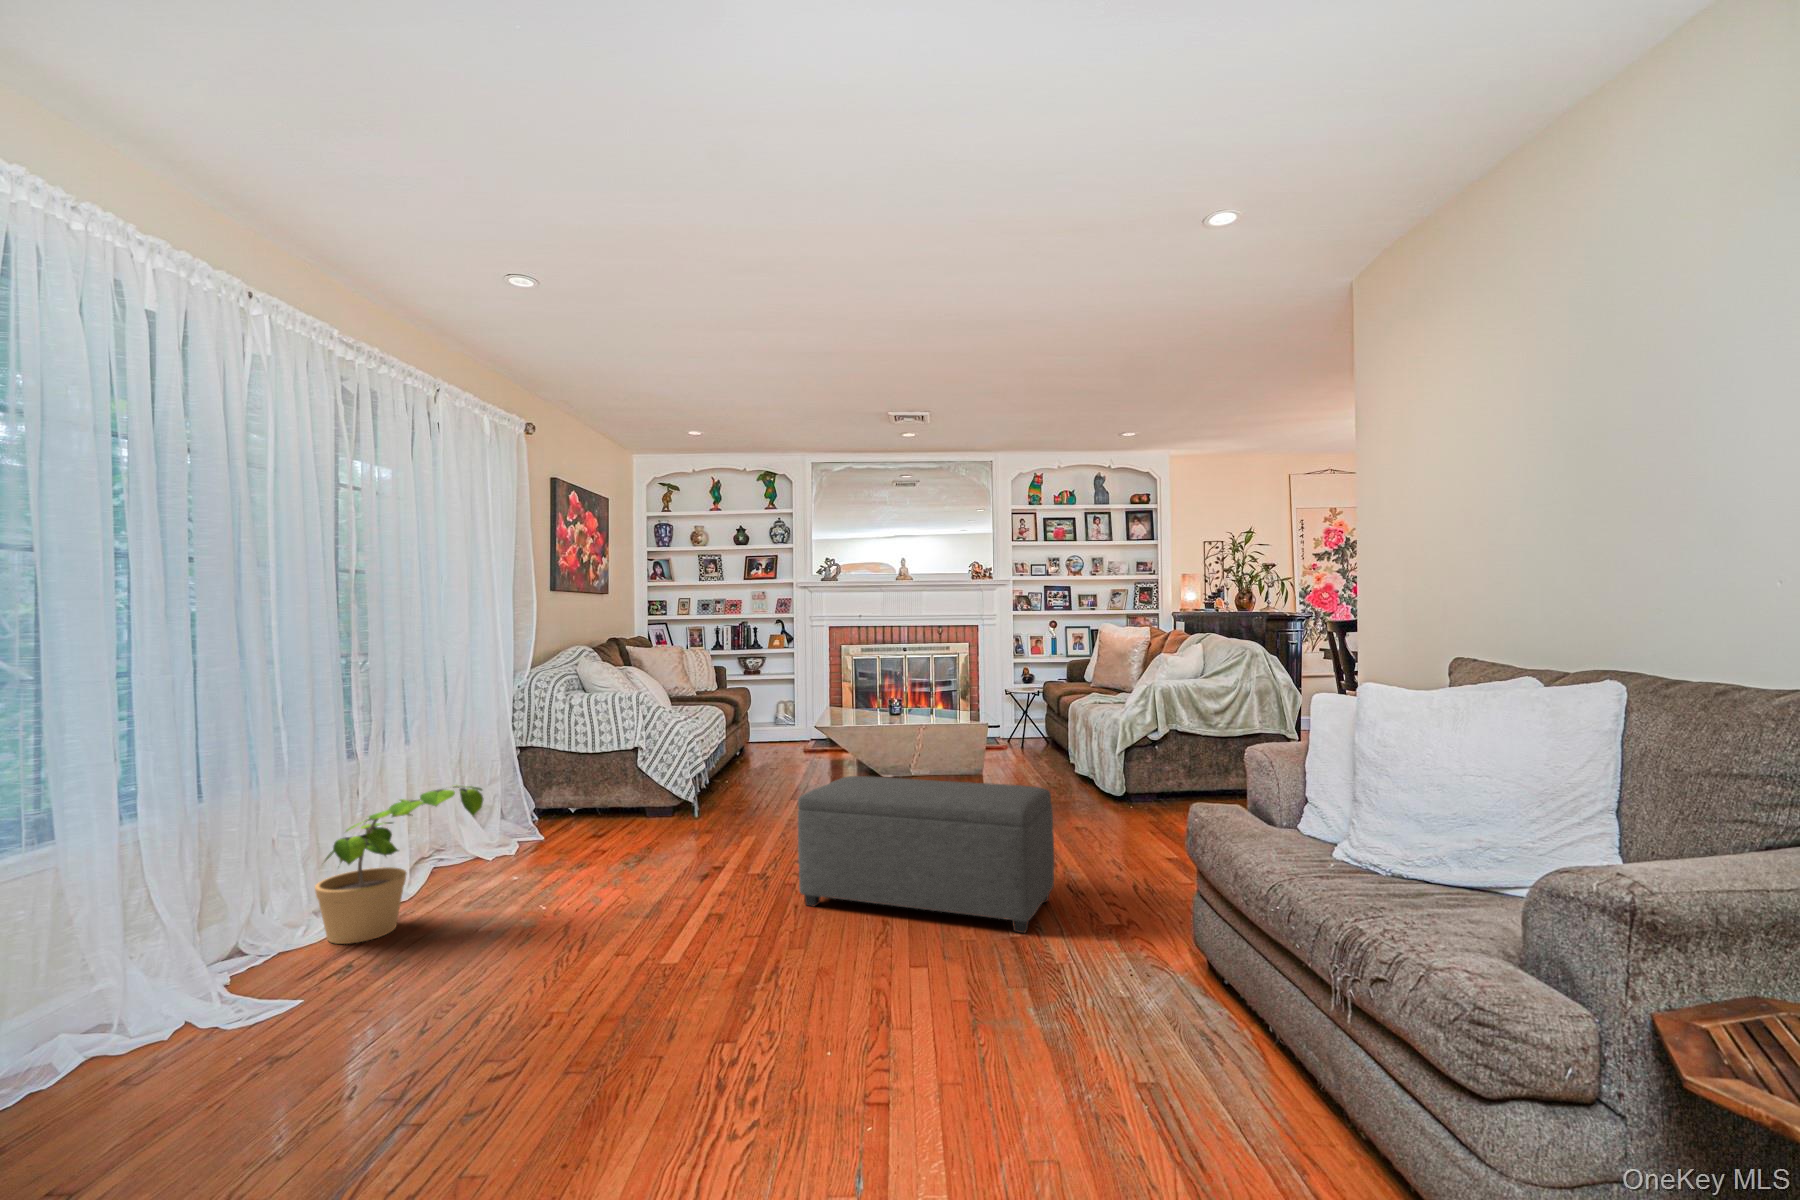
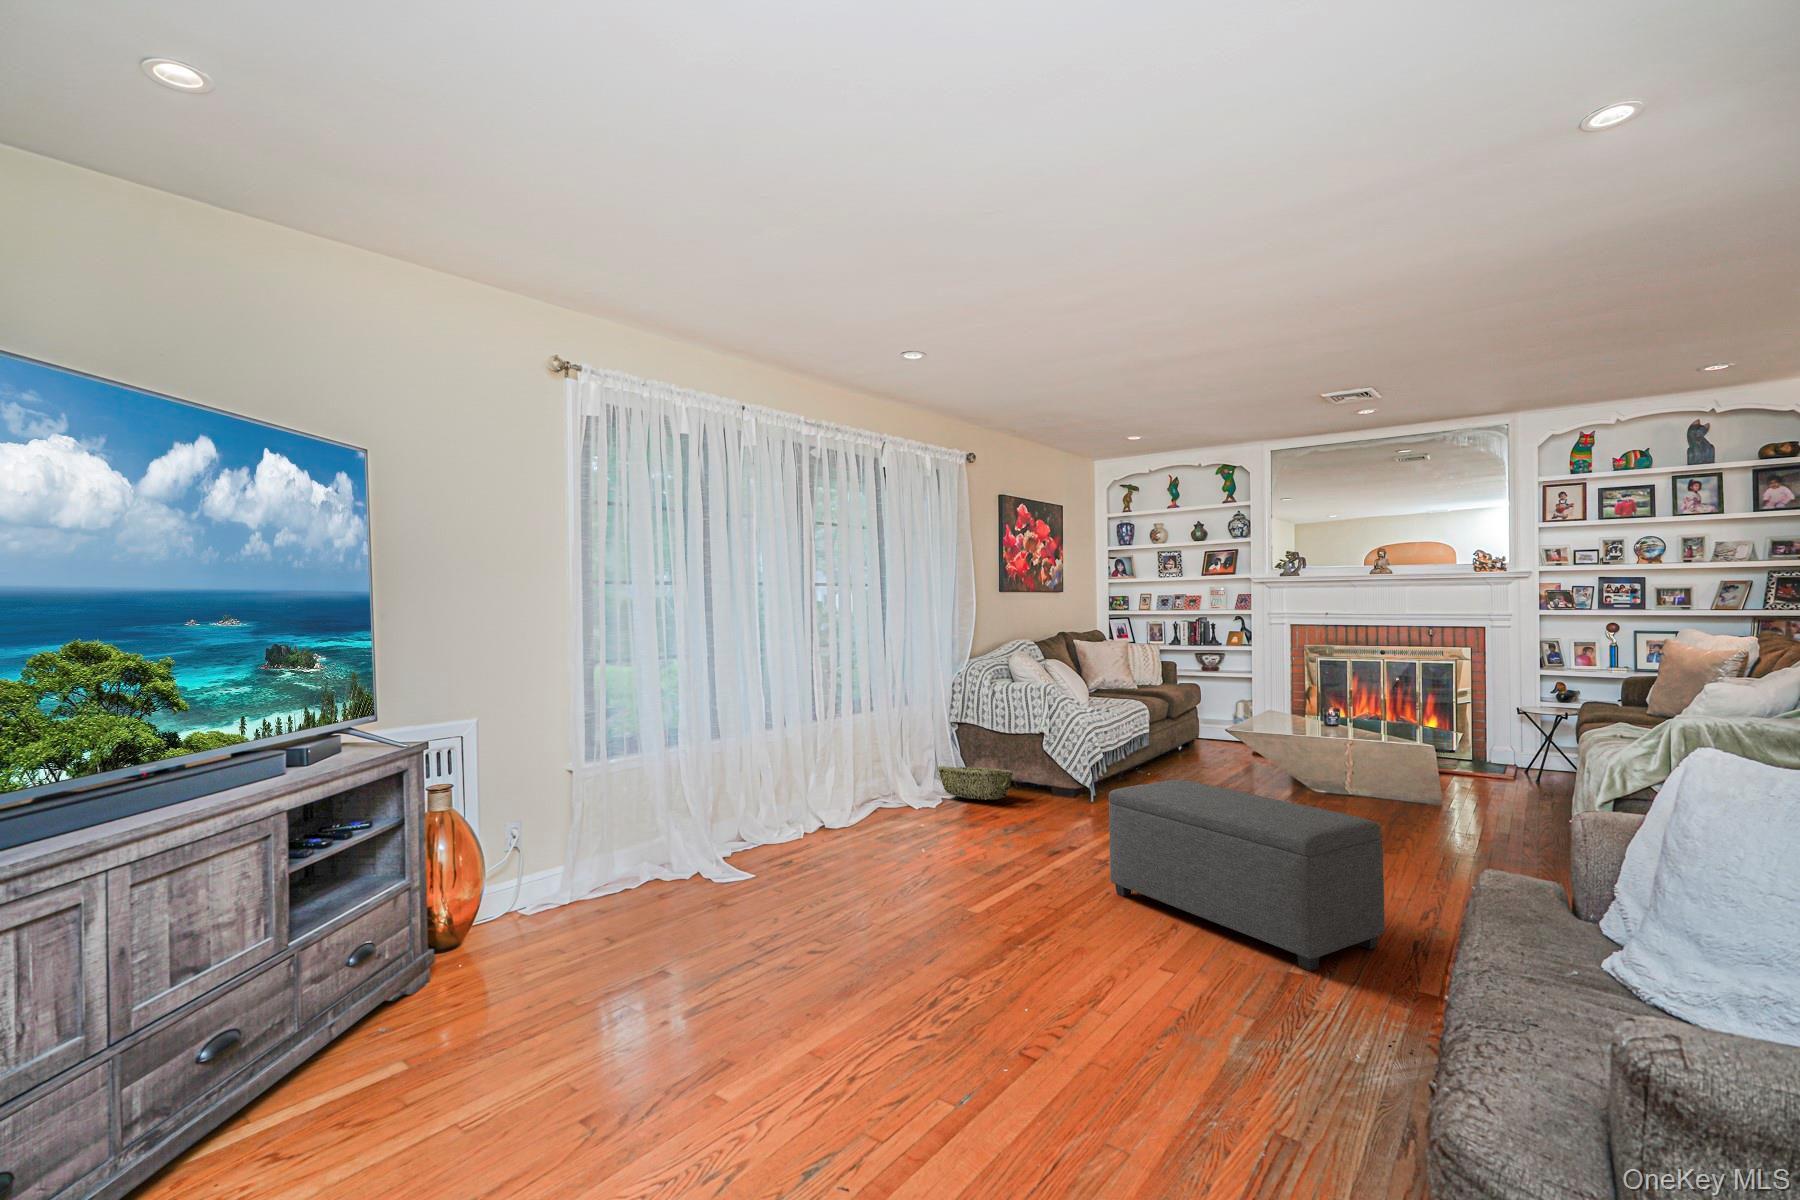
potted plant: present [315,786,483,944] -> none [778,746,879,848]
woven basket: none [508,797,605,838] -> present [938,766,1013,800]

